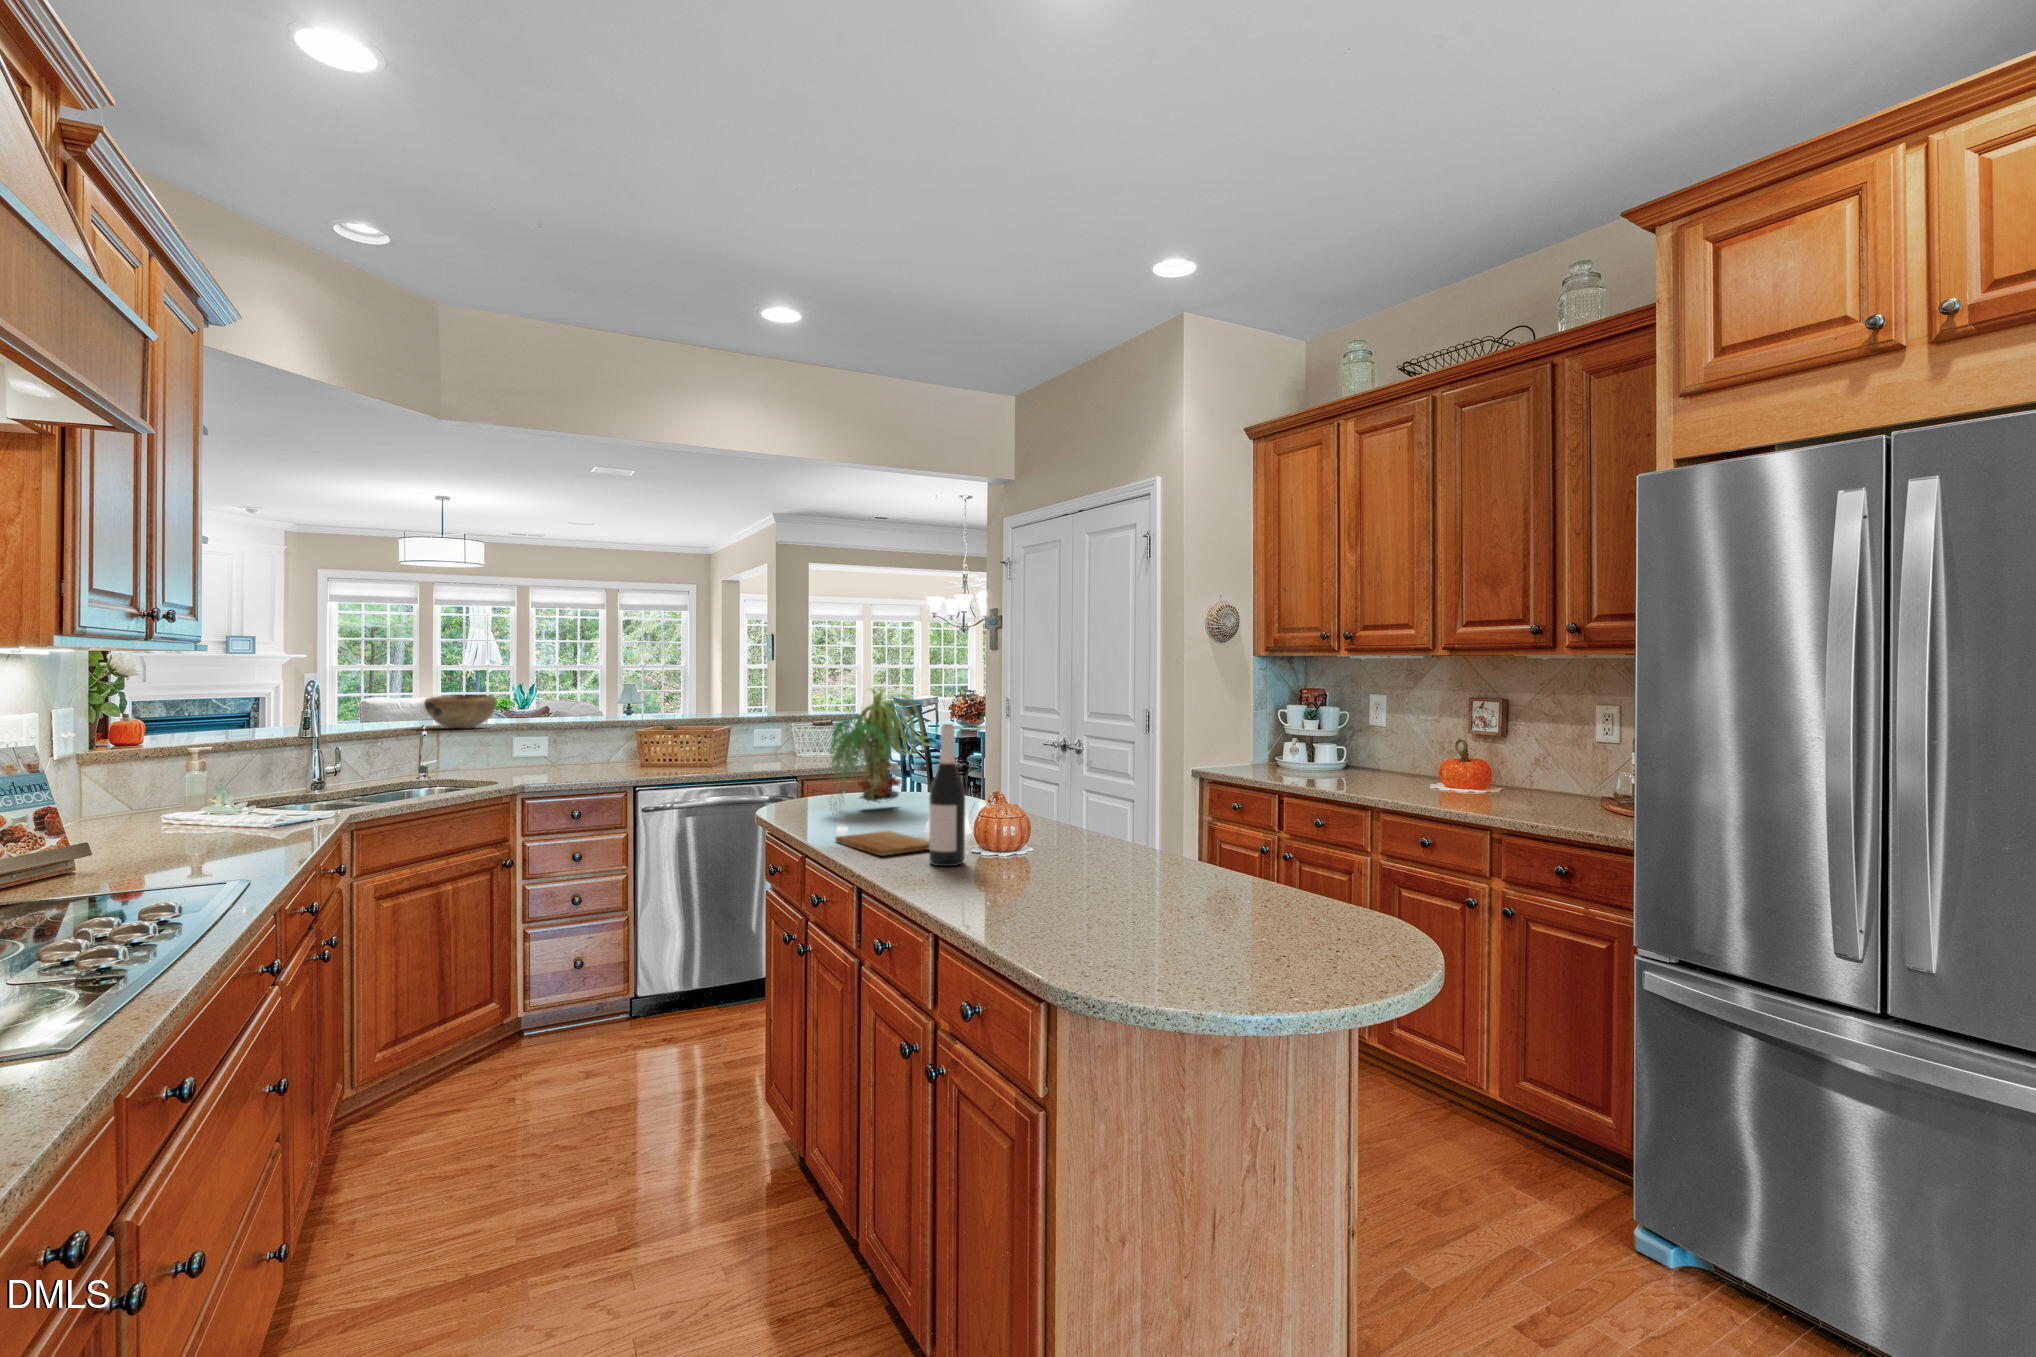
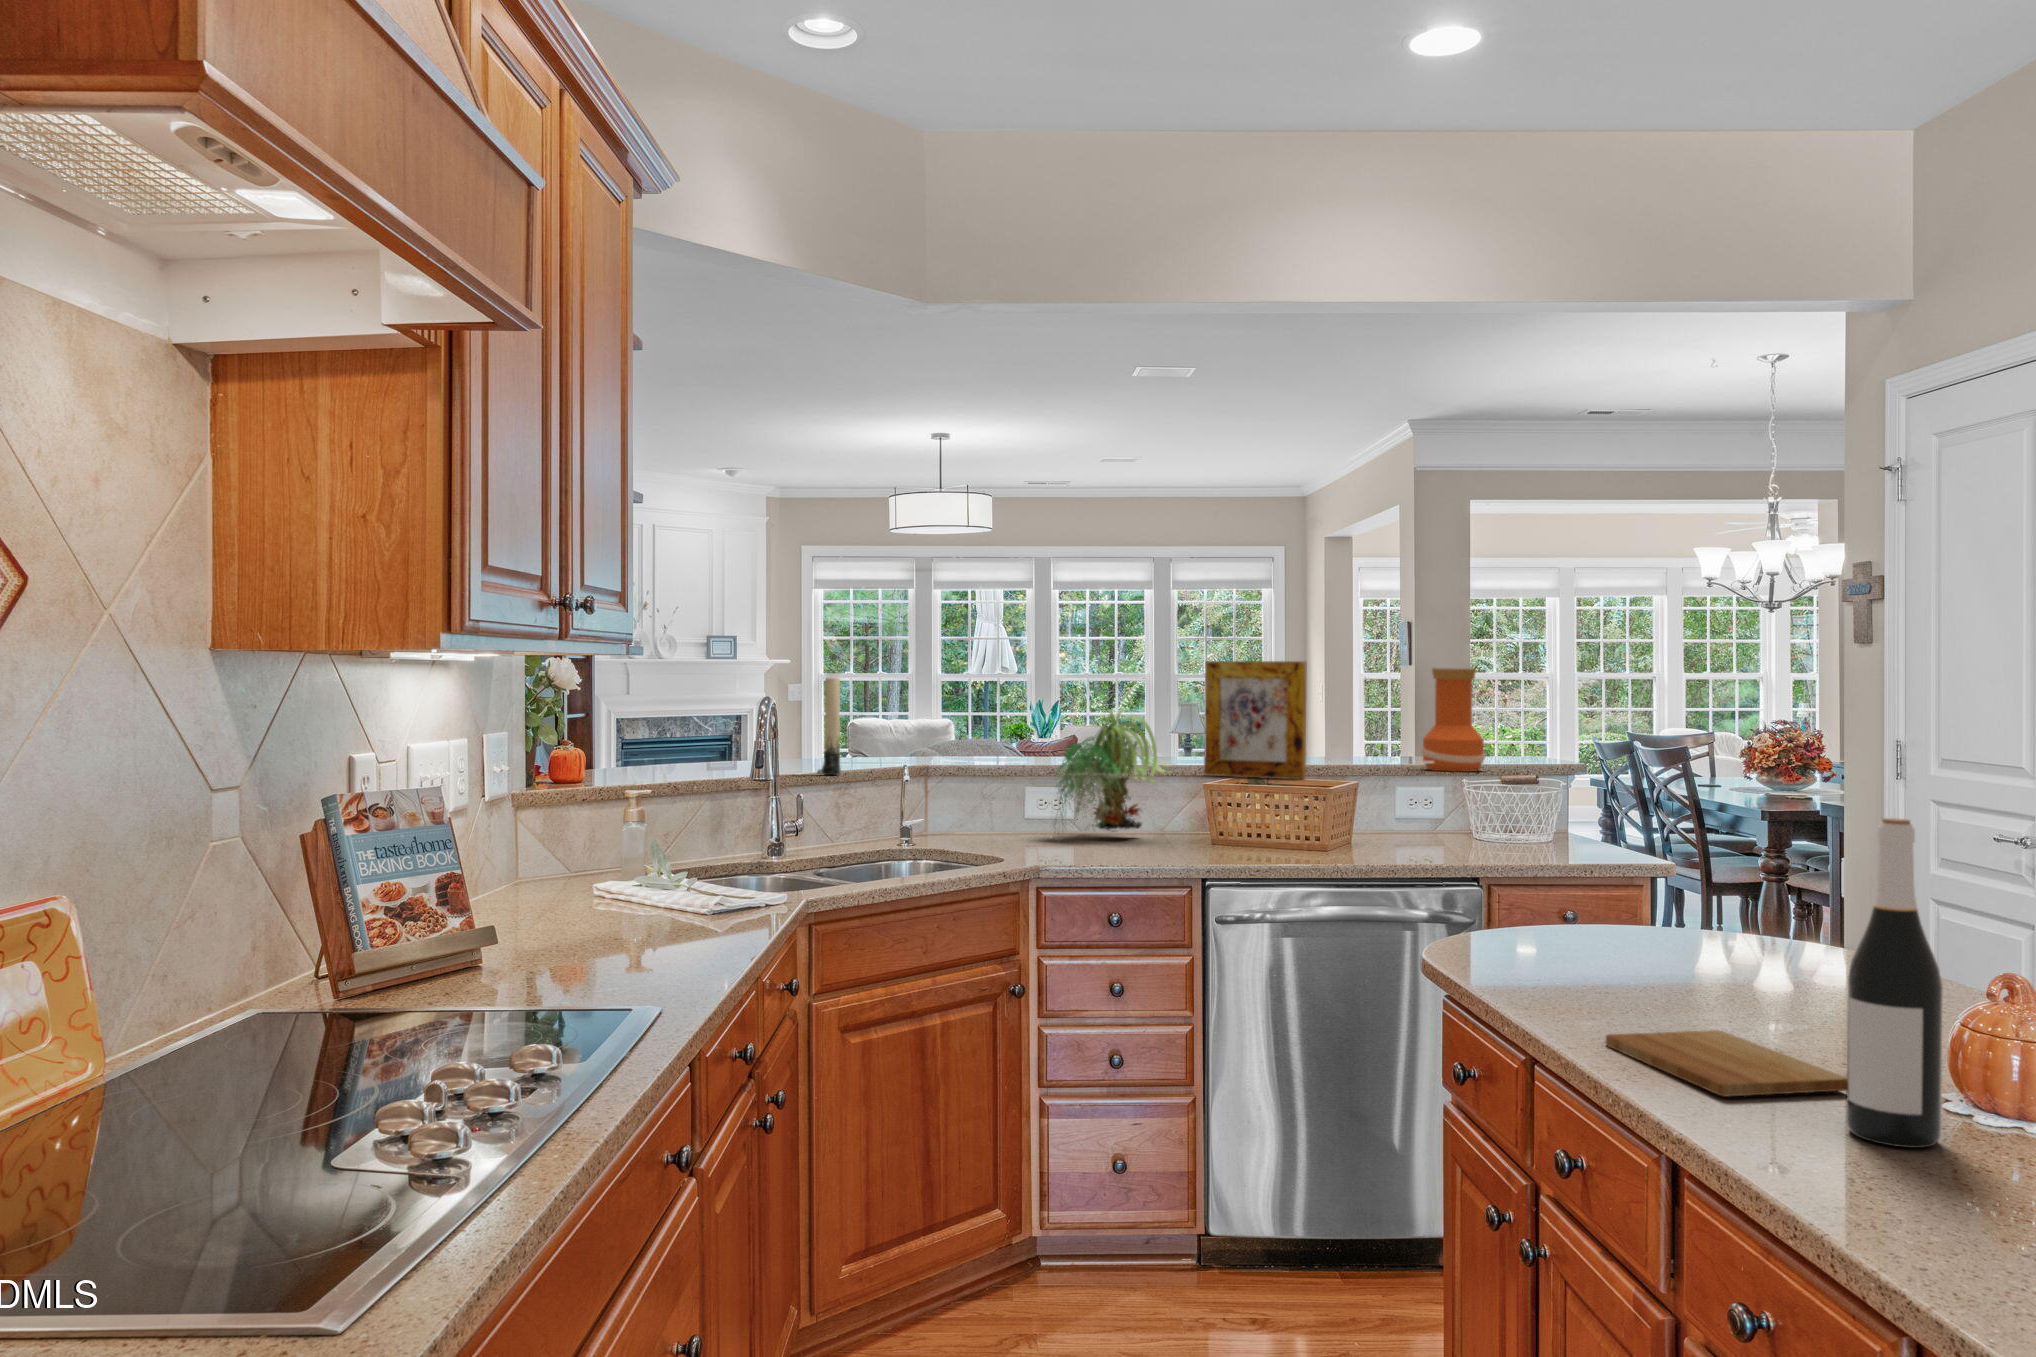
picture frame: none [635,656,699,726] -> present [1204,661,1306,779]
vase: none [770,660,807,720] -> present [1421,668,1485,772]
candle: none [350,664,369,733] -> present [817,674,840,775]
plant: present [829,687,934,816] -> present [1056,708,1171,838]
decorative bowl: present [424,695,497,729] -> none [911,720,1005,772]

